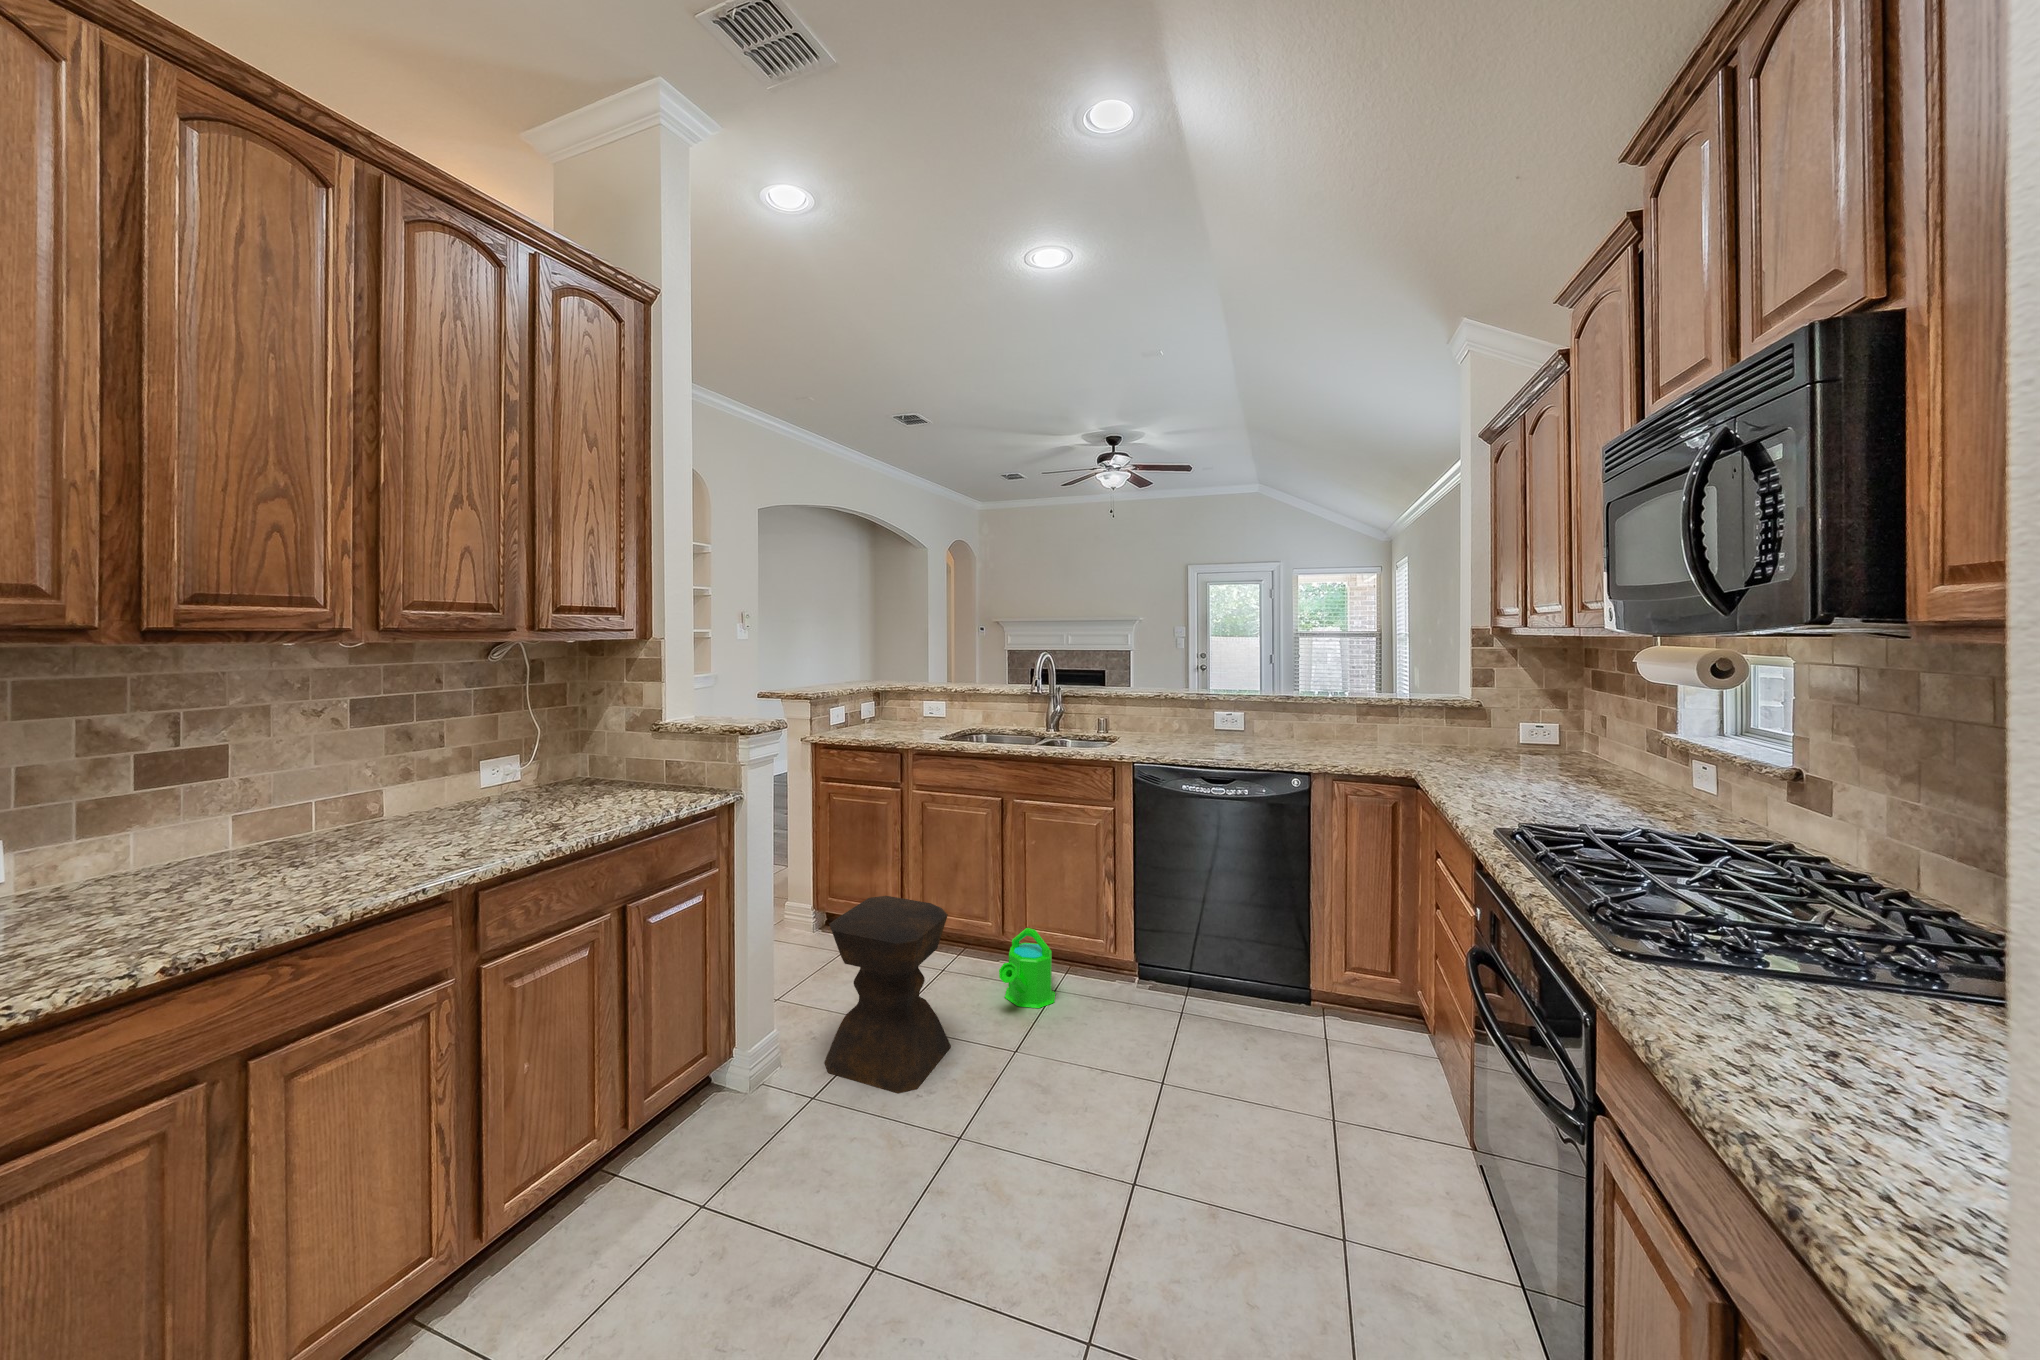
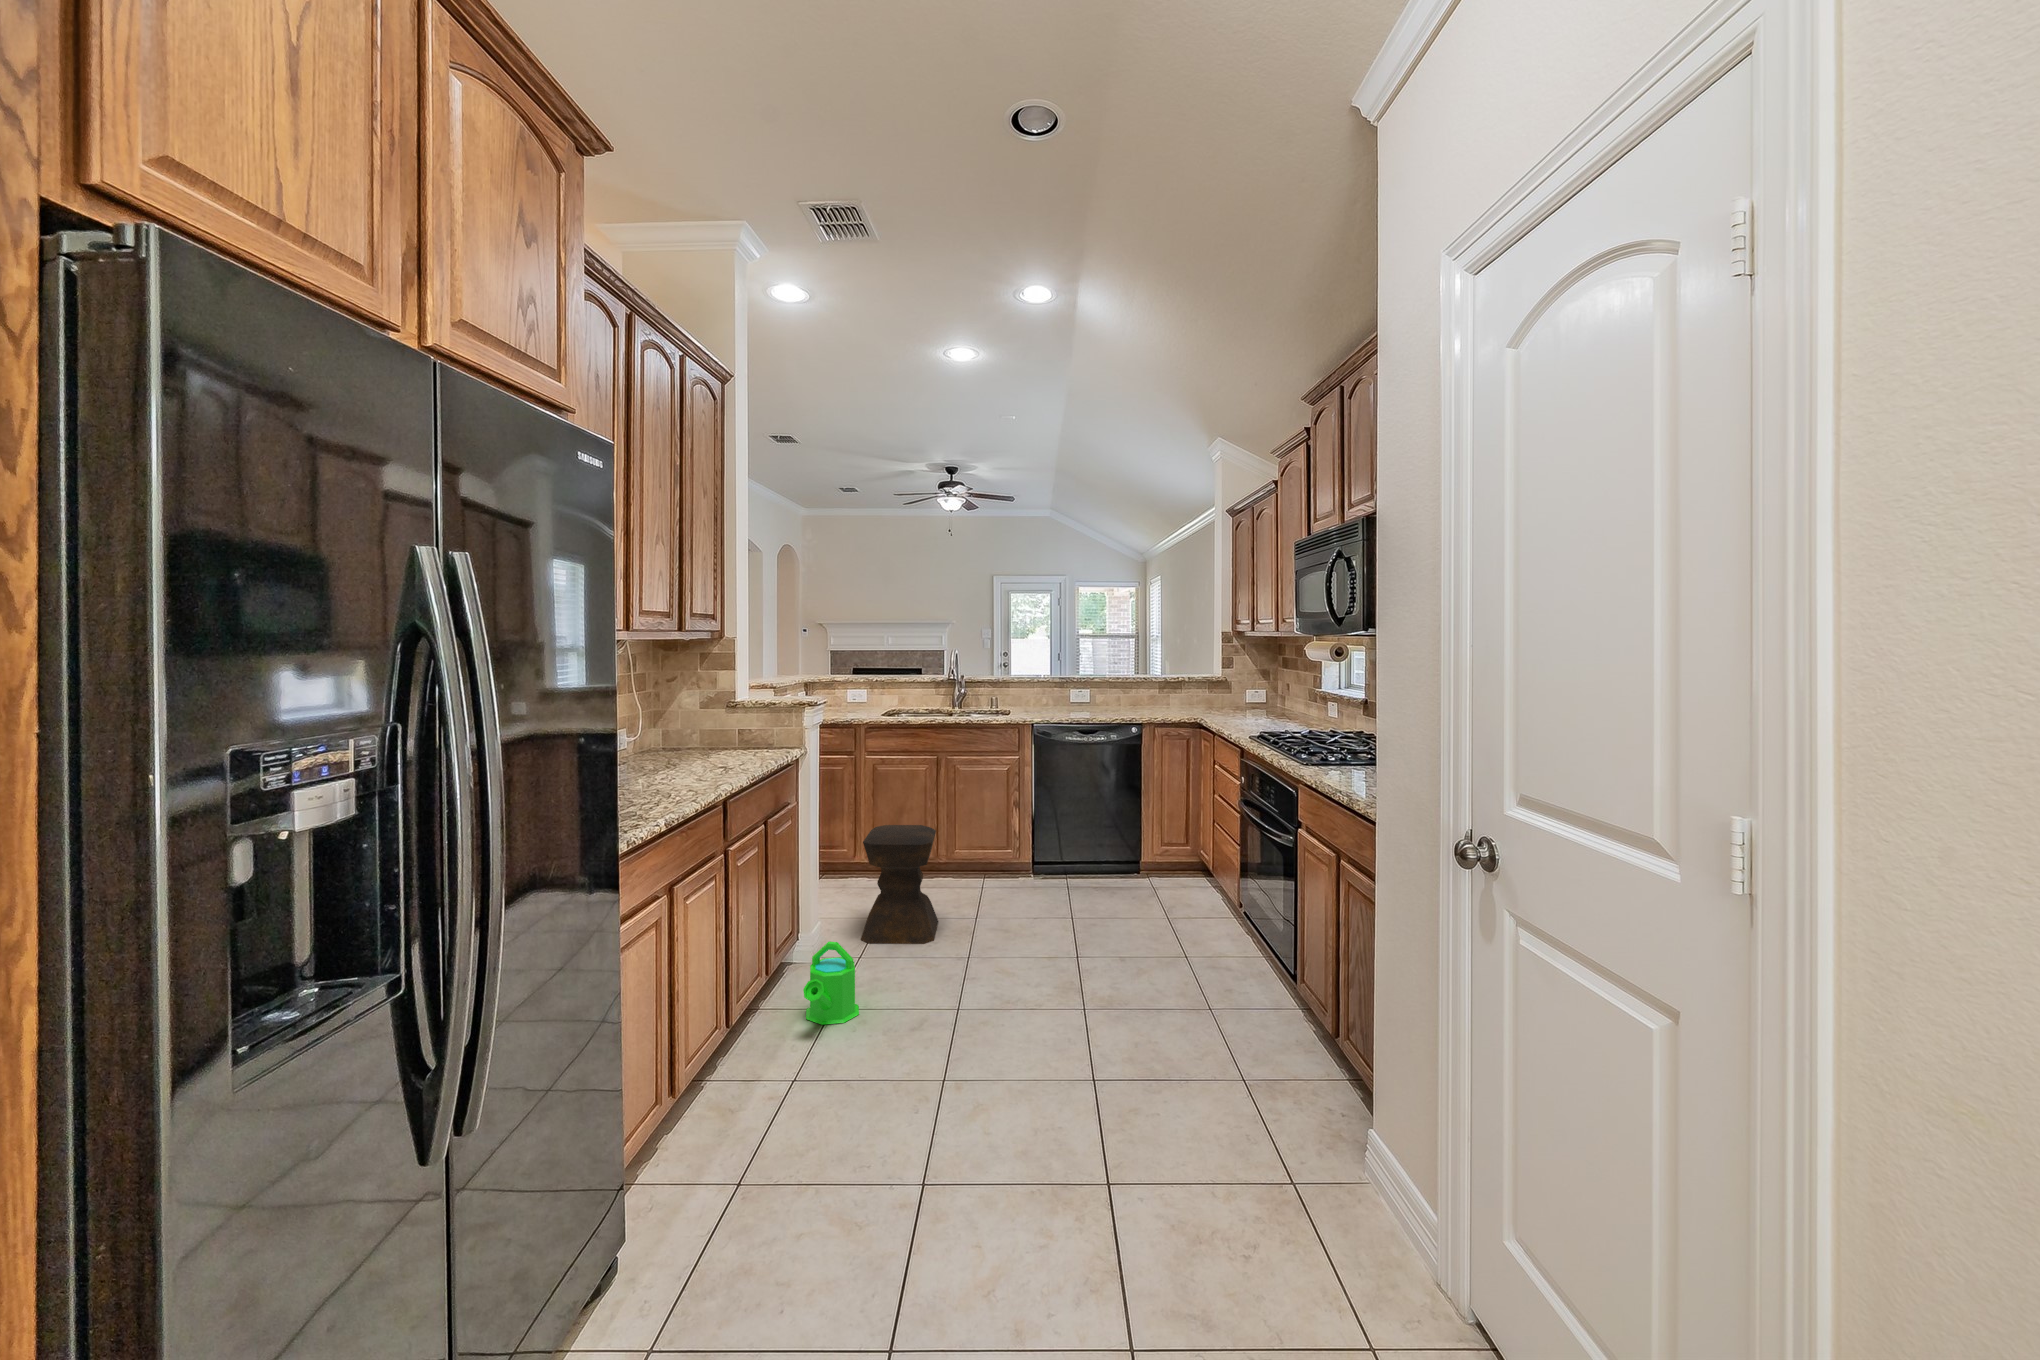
watering can: present [999,928,1055,1008] -> present [803,942,859,1025]

